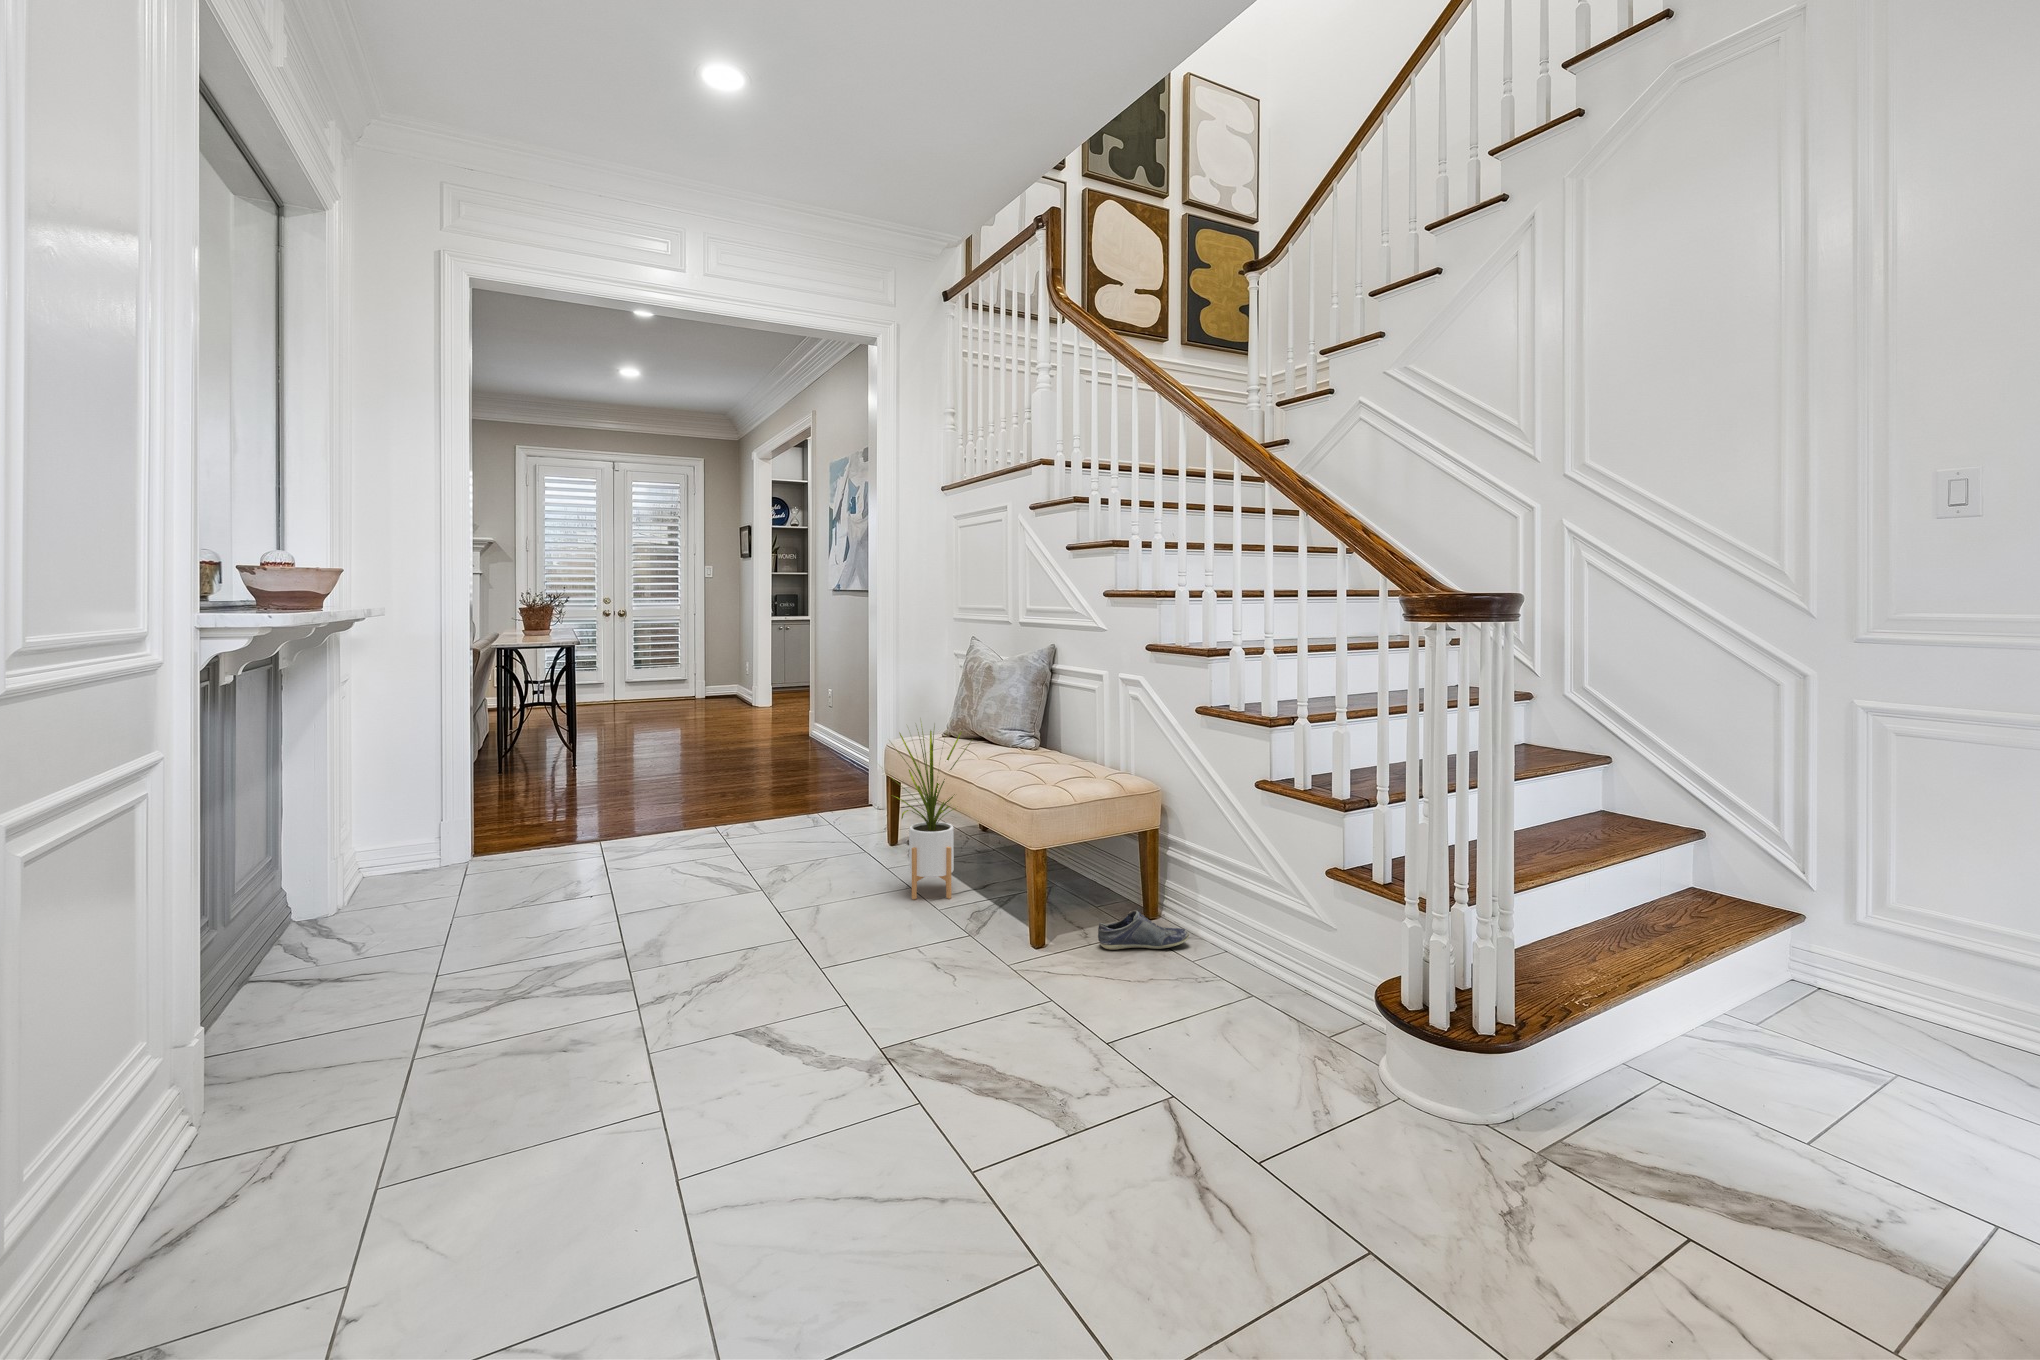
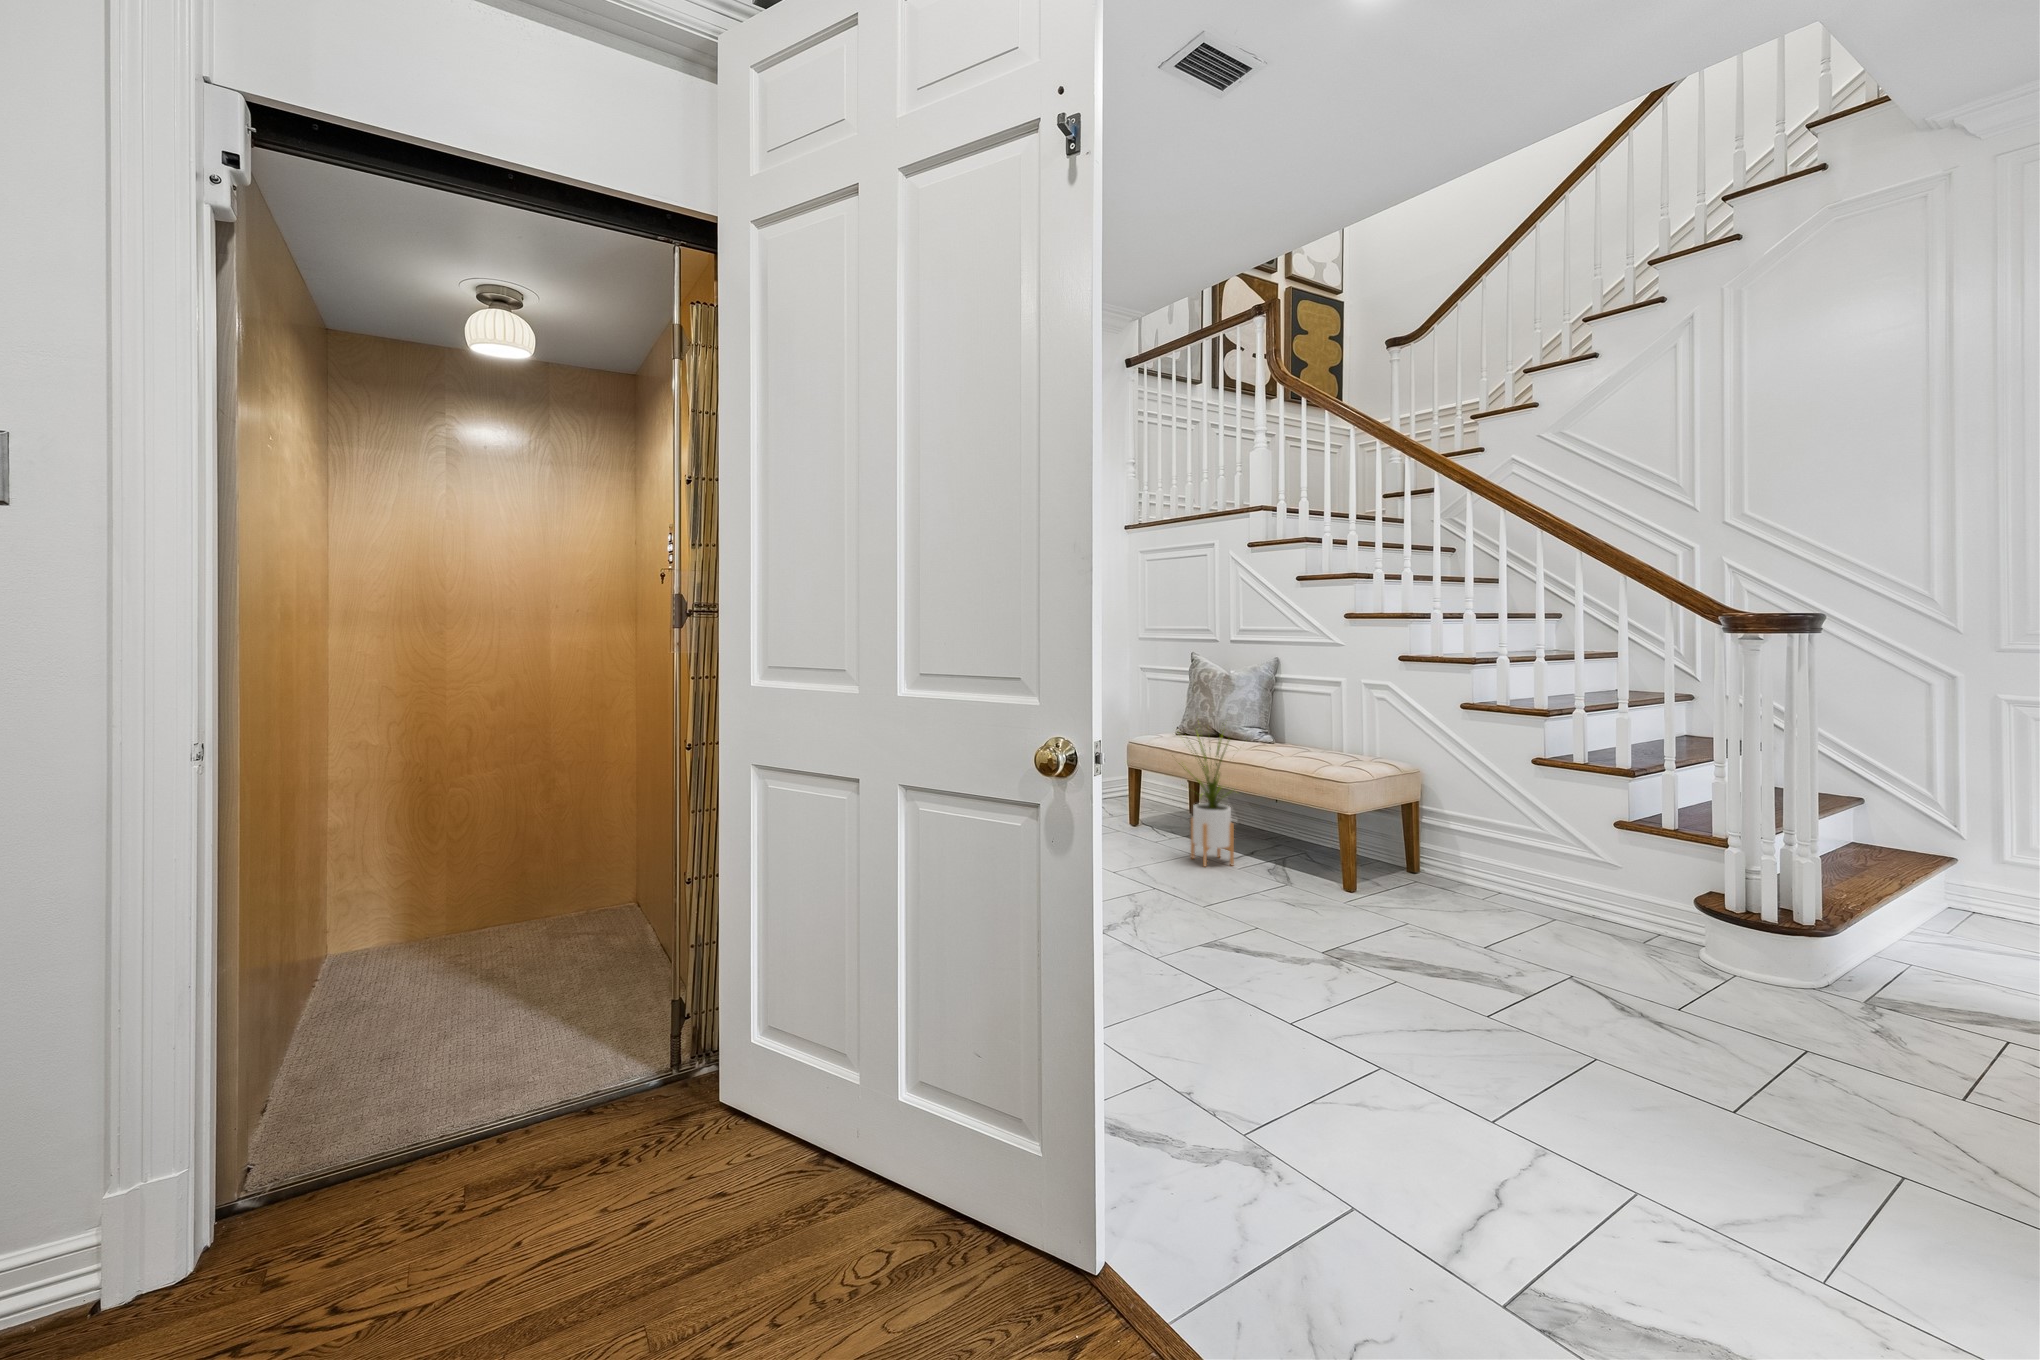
shoe: present [1098,910,1189,949] -> none [1397,865,1467,896]

